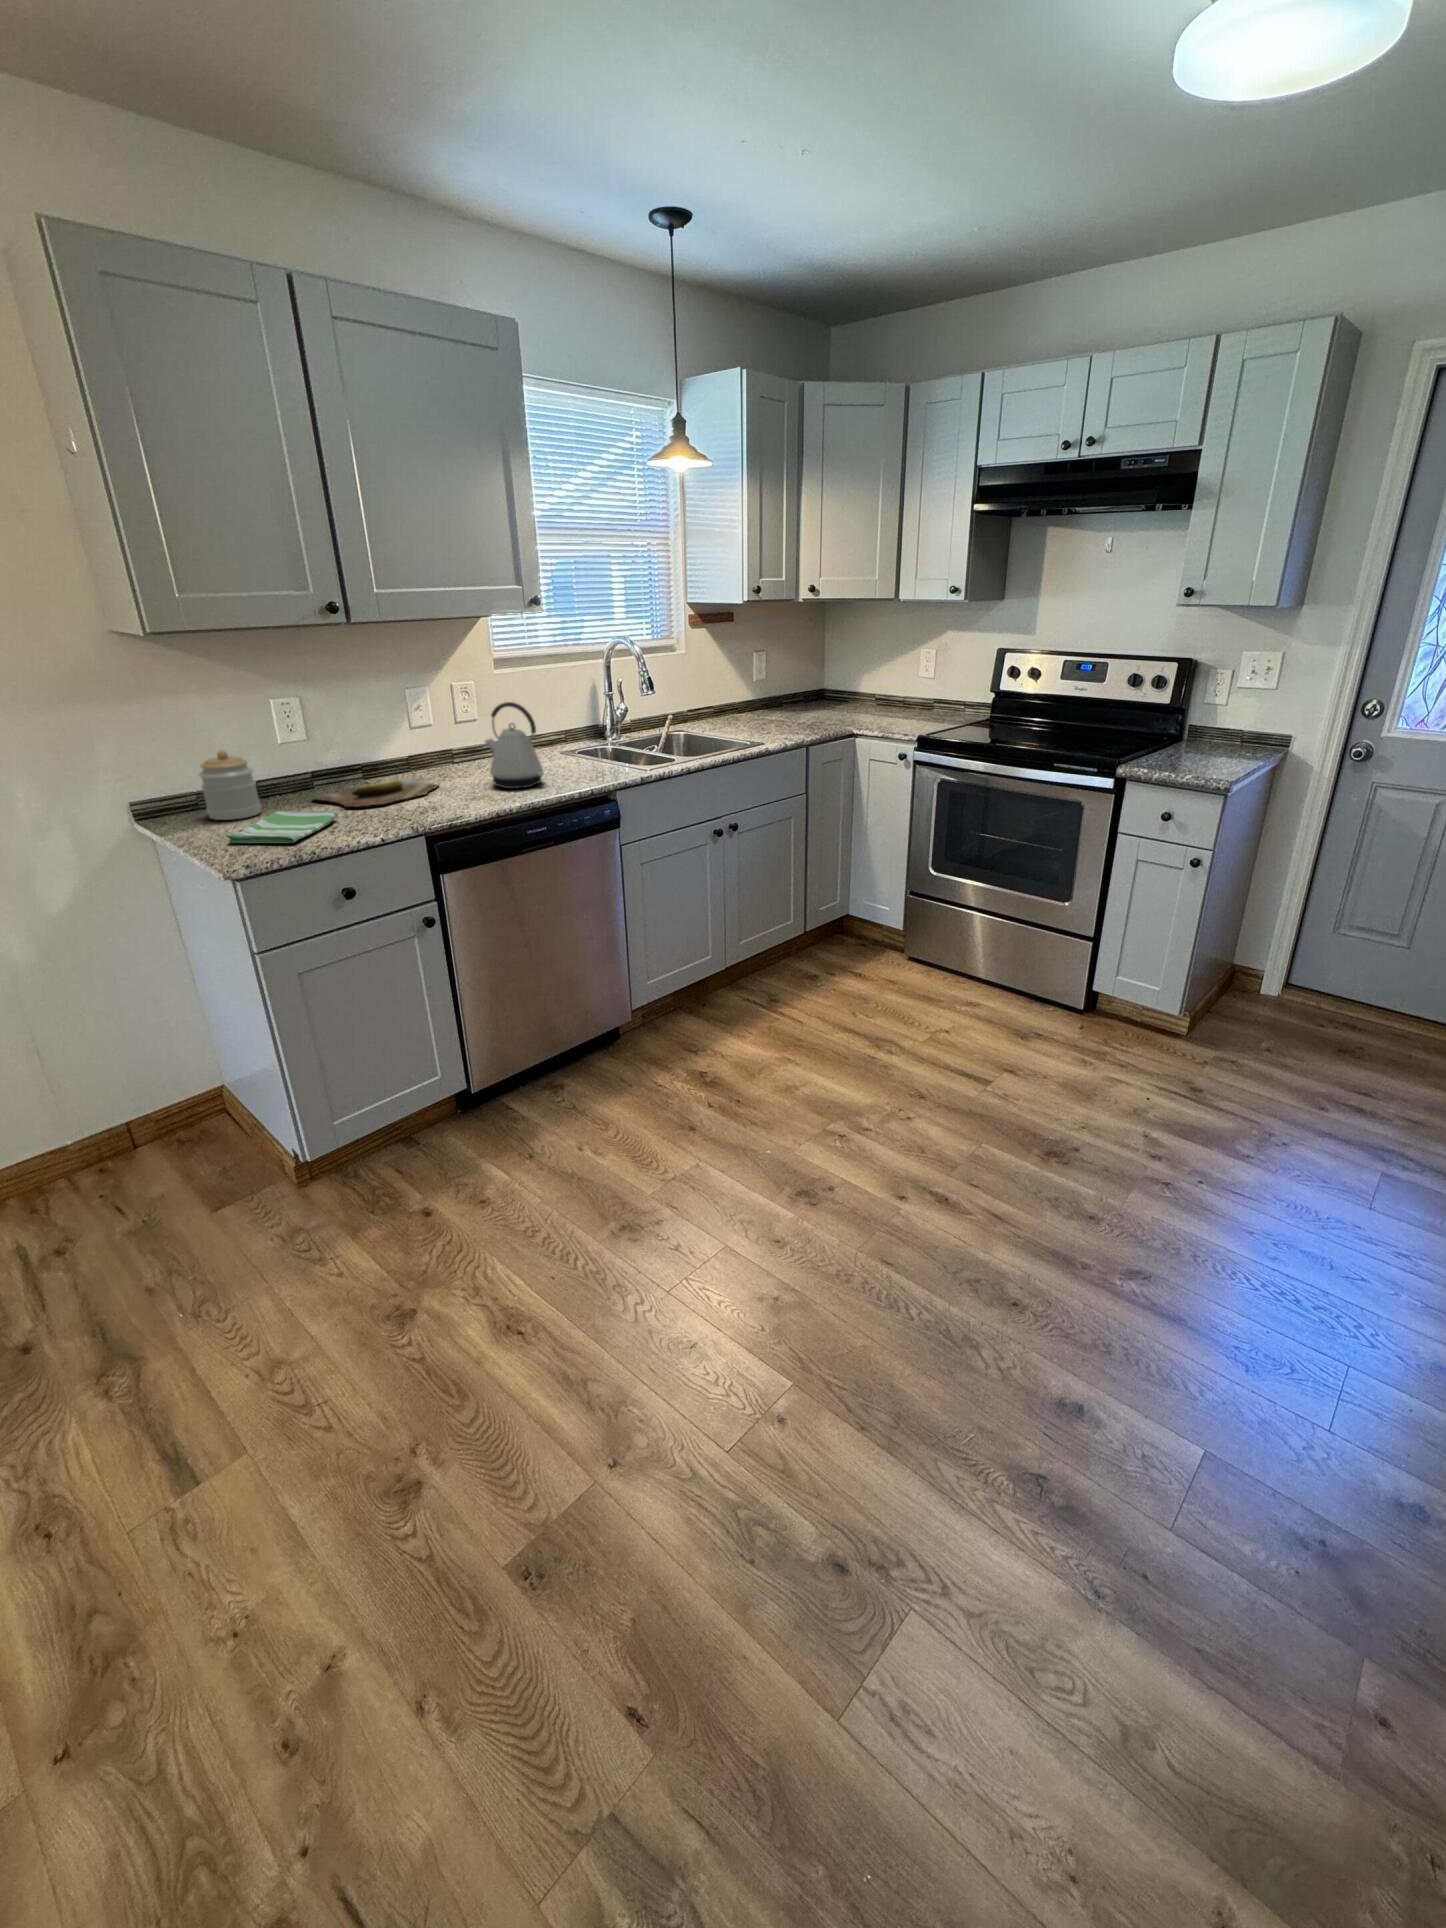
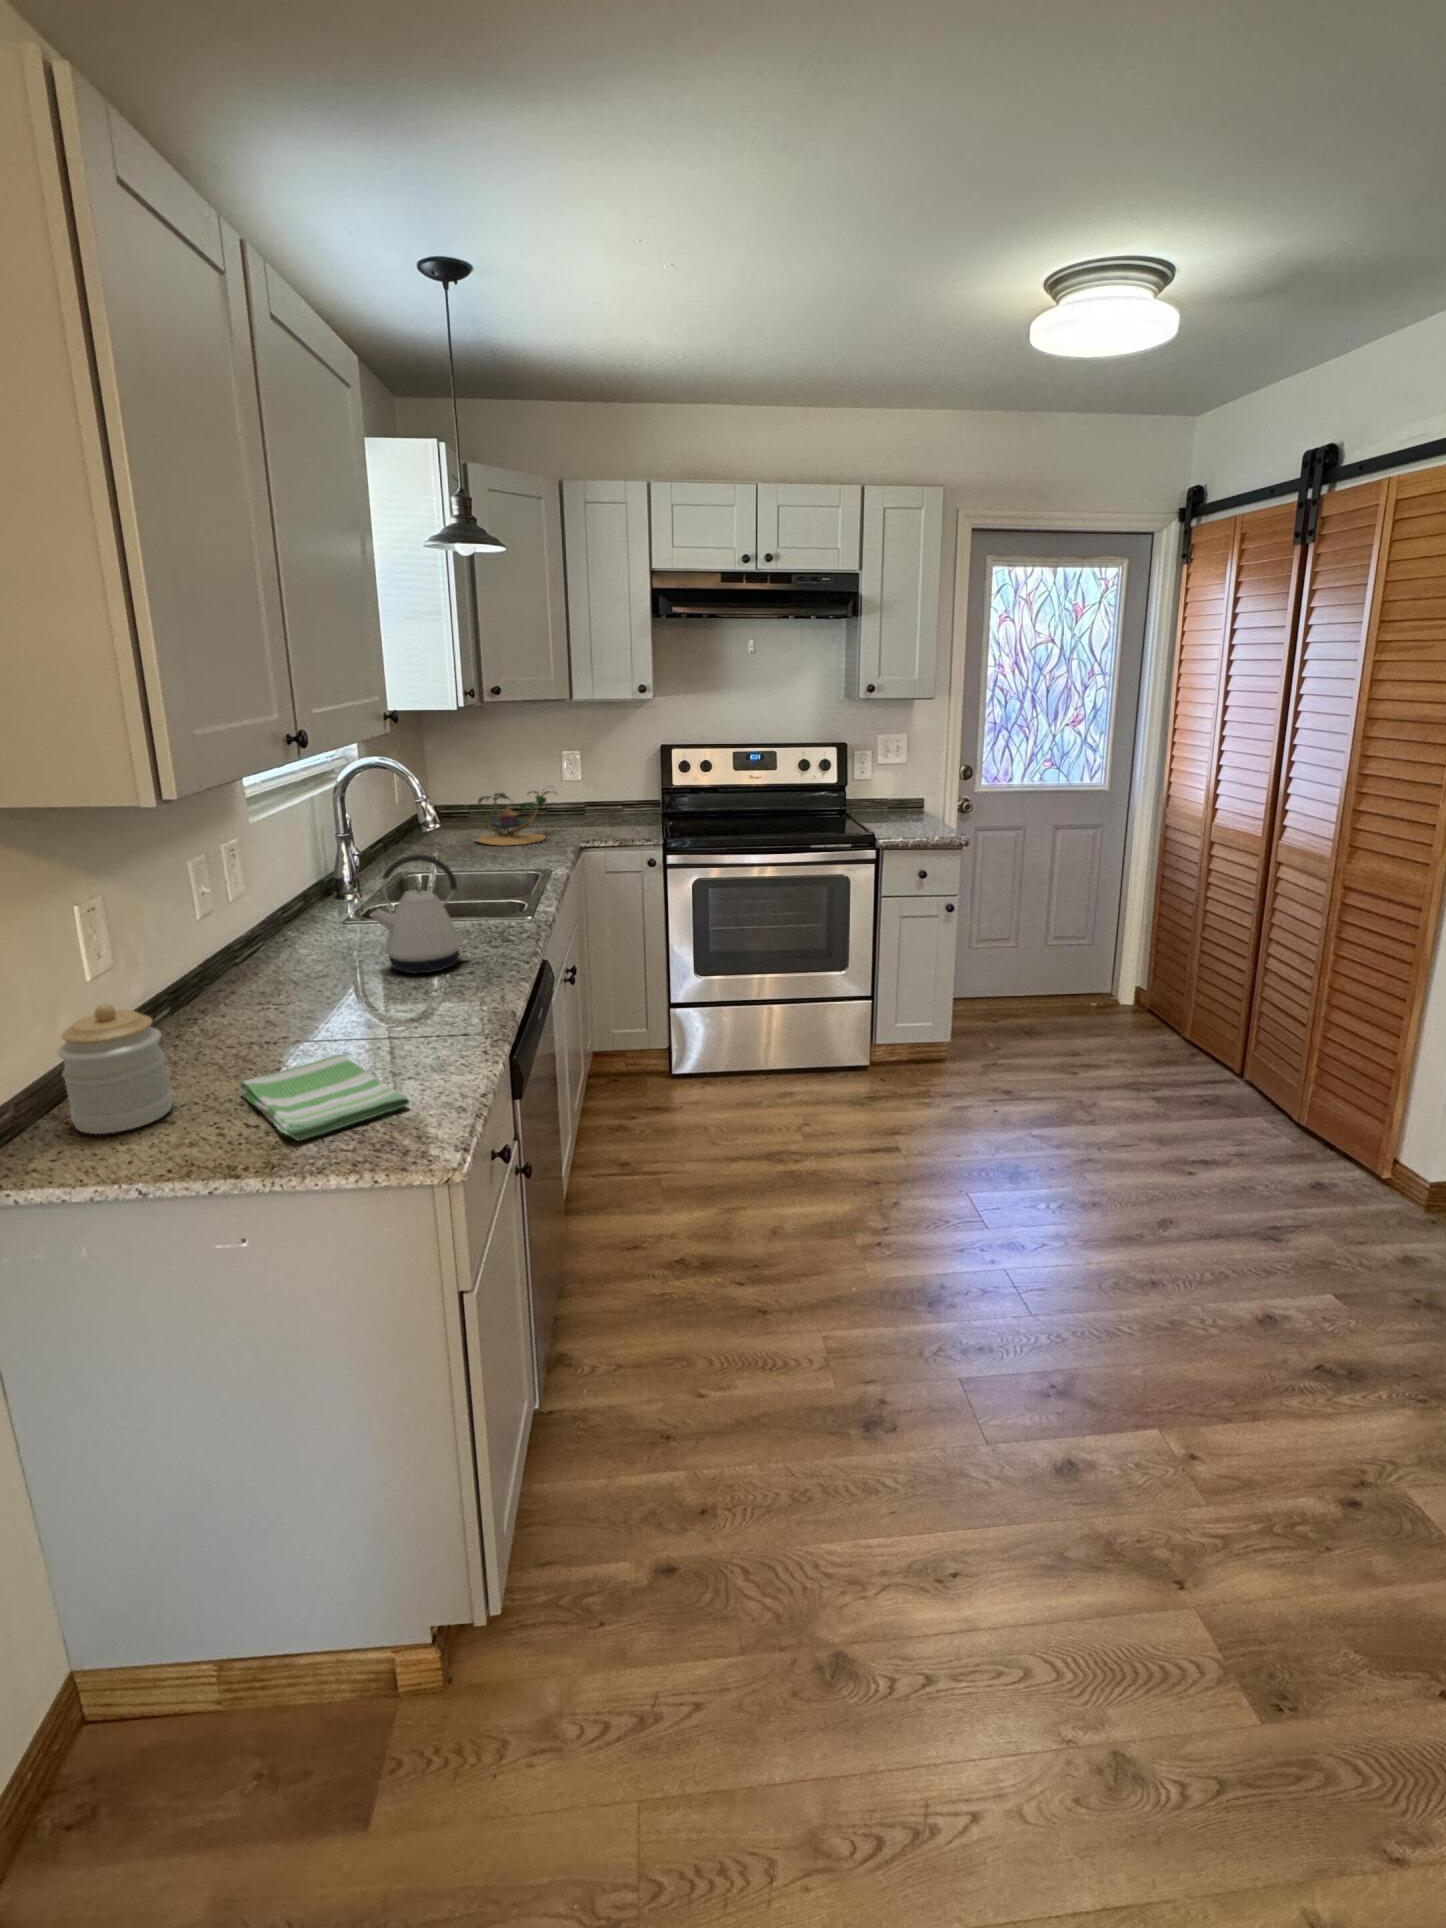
plant: none [791,677,874,725] -> present [475,791,558,845]
cutting board: present [312,780,438,807] -> none [175,992,349,1057]

